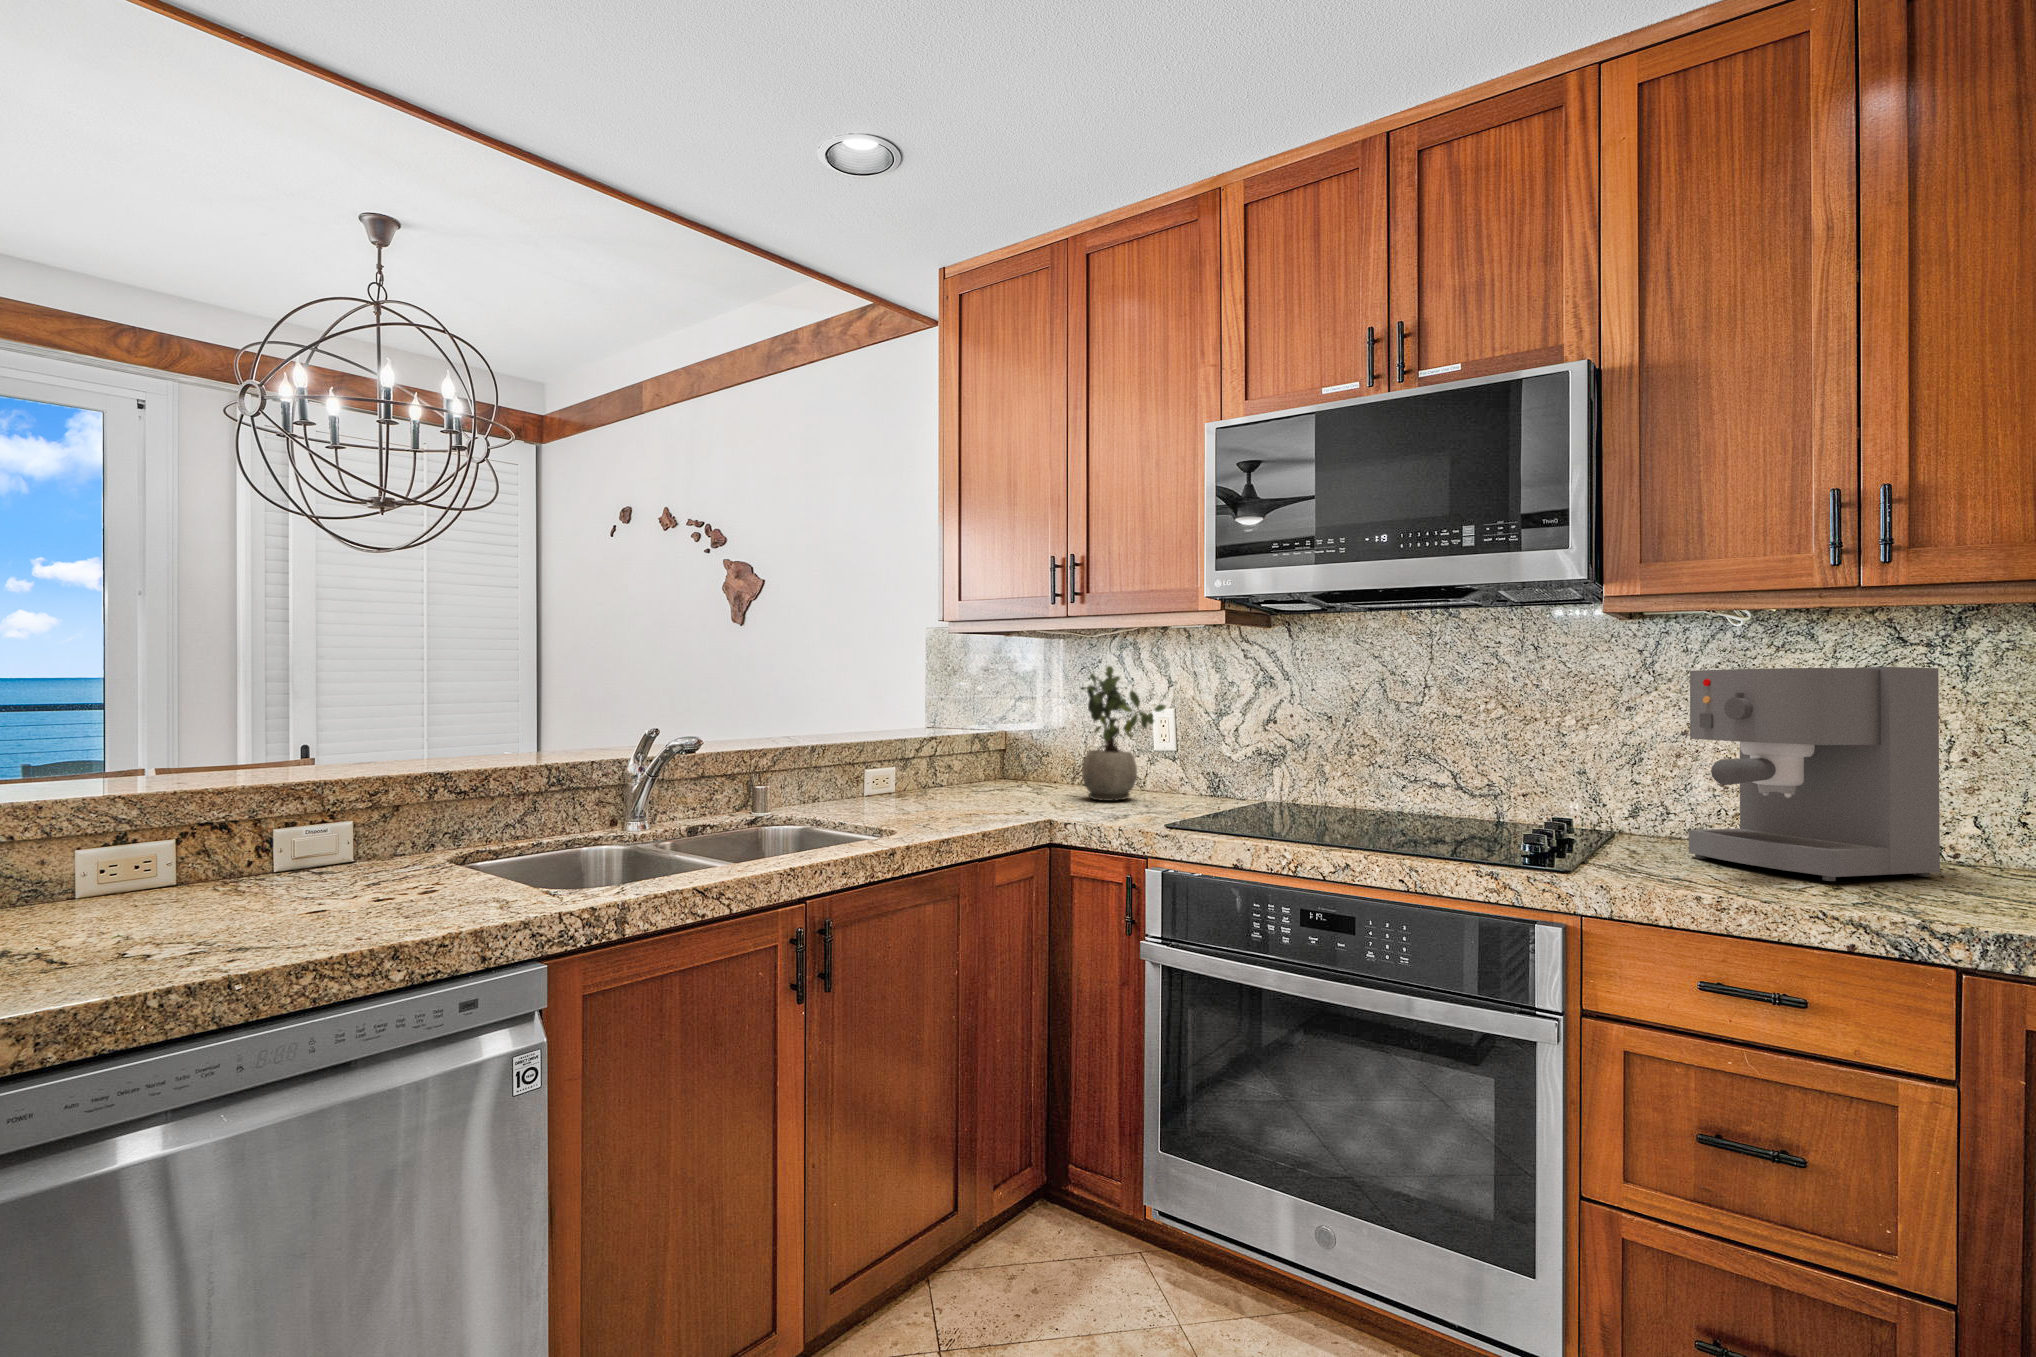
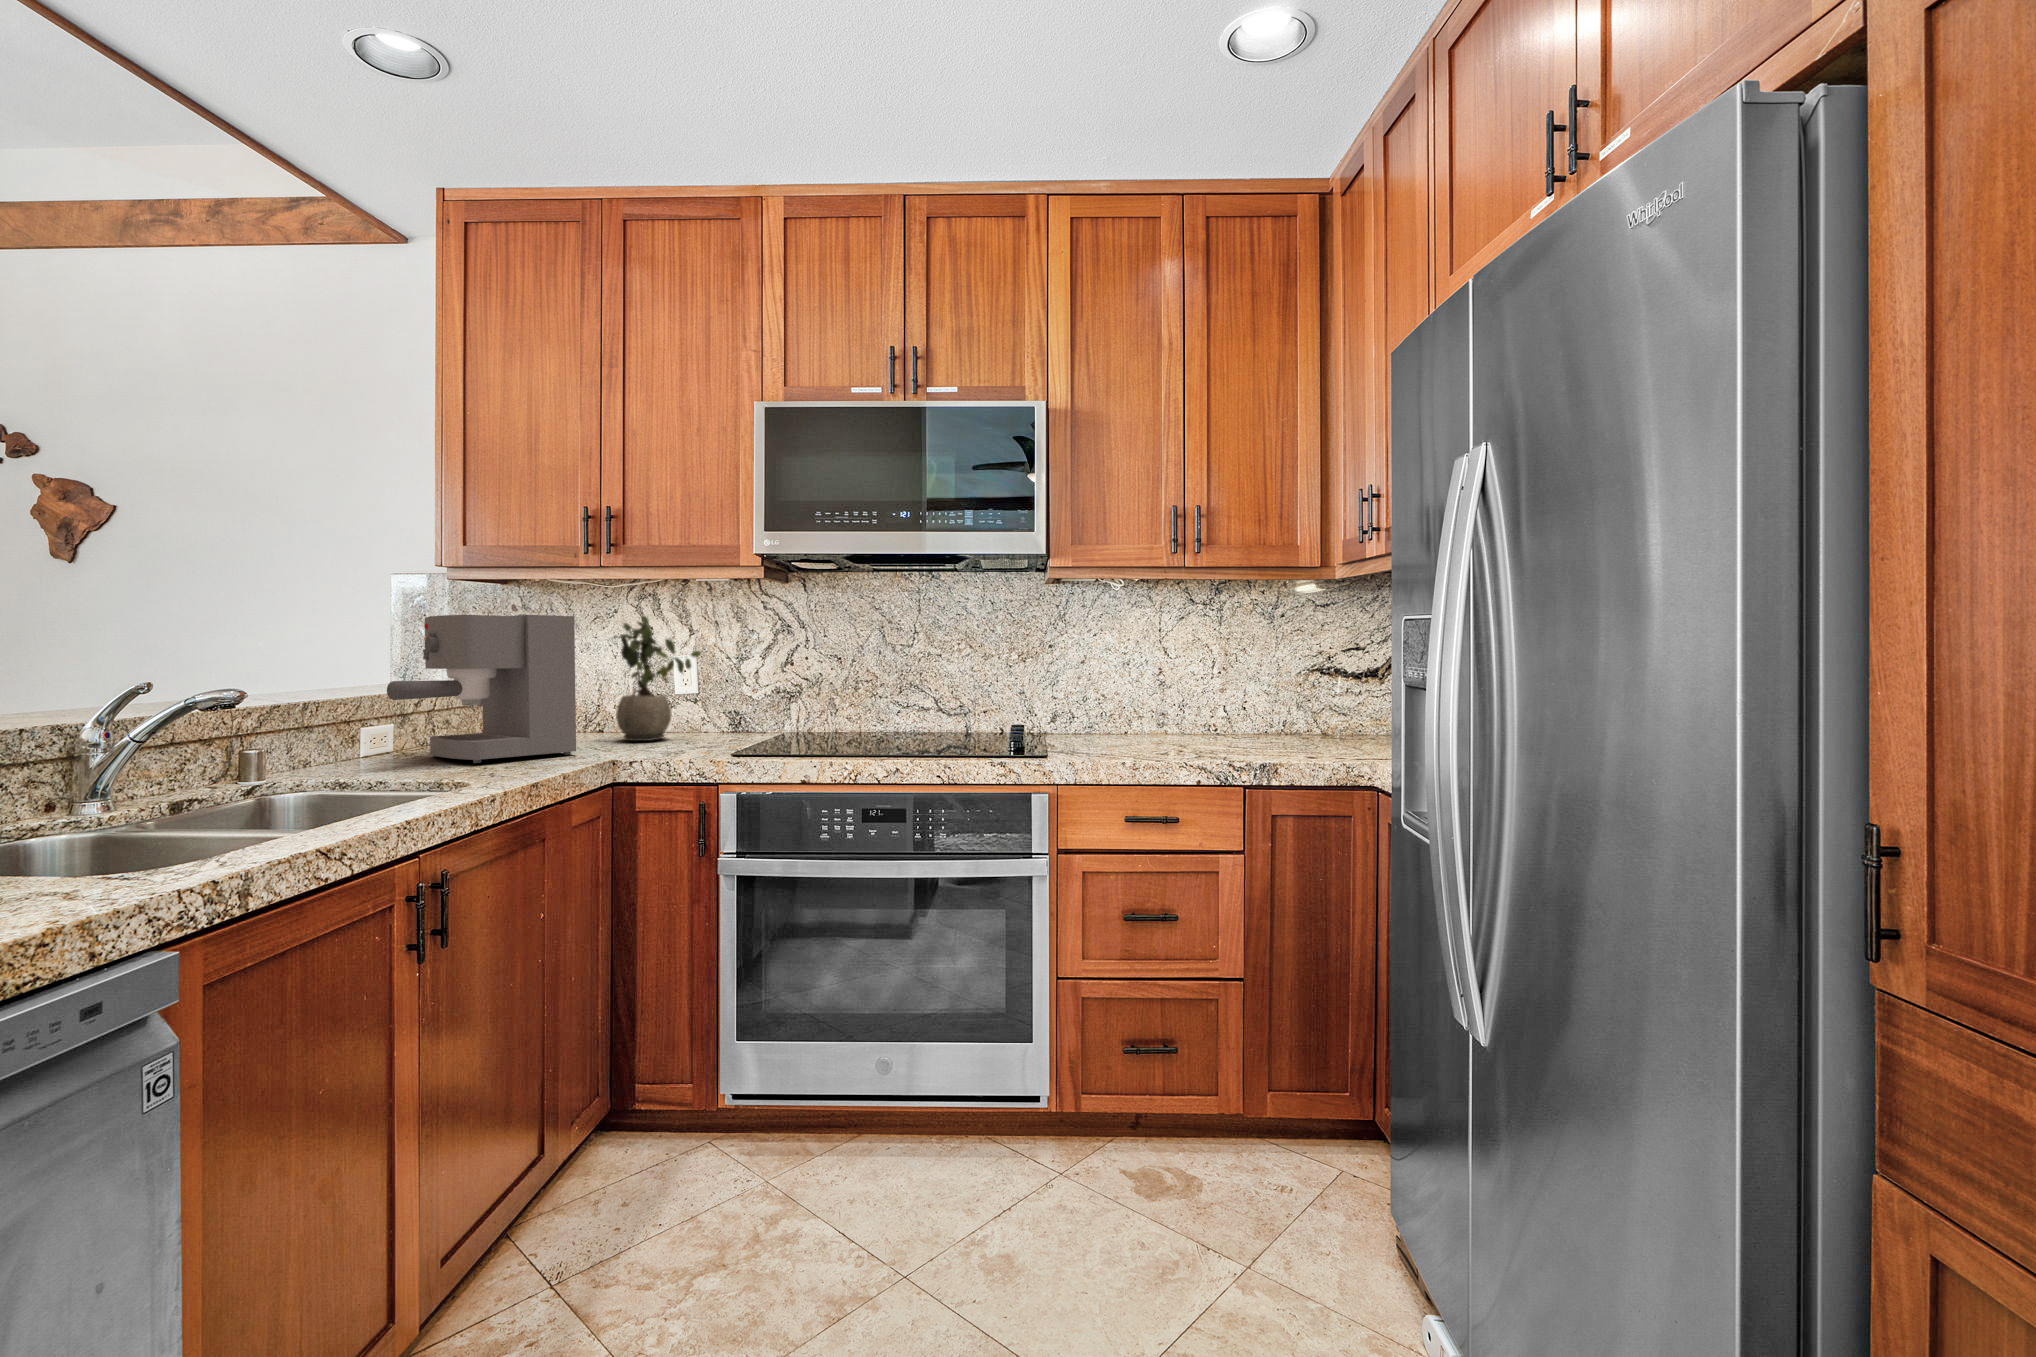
coffee maker: present [1689,667,1940,881] -> present [387,615,576,763]

